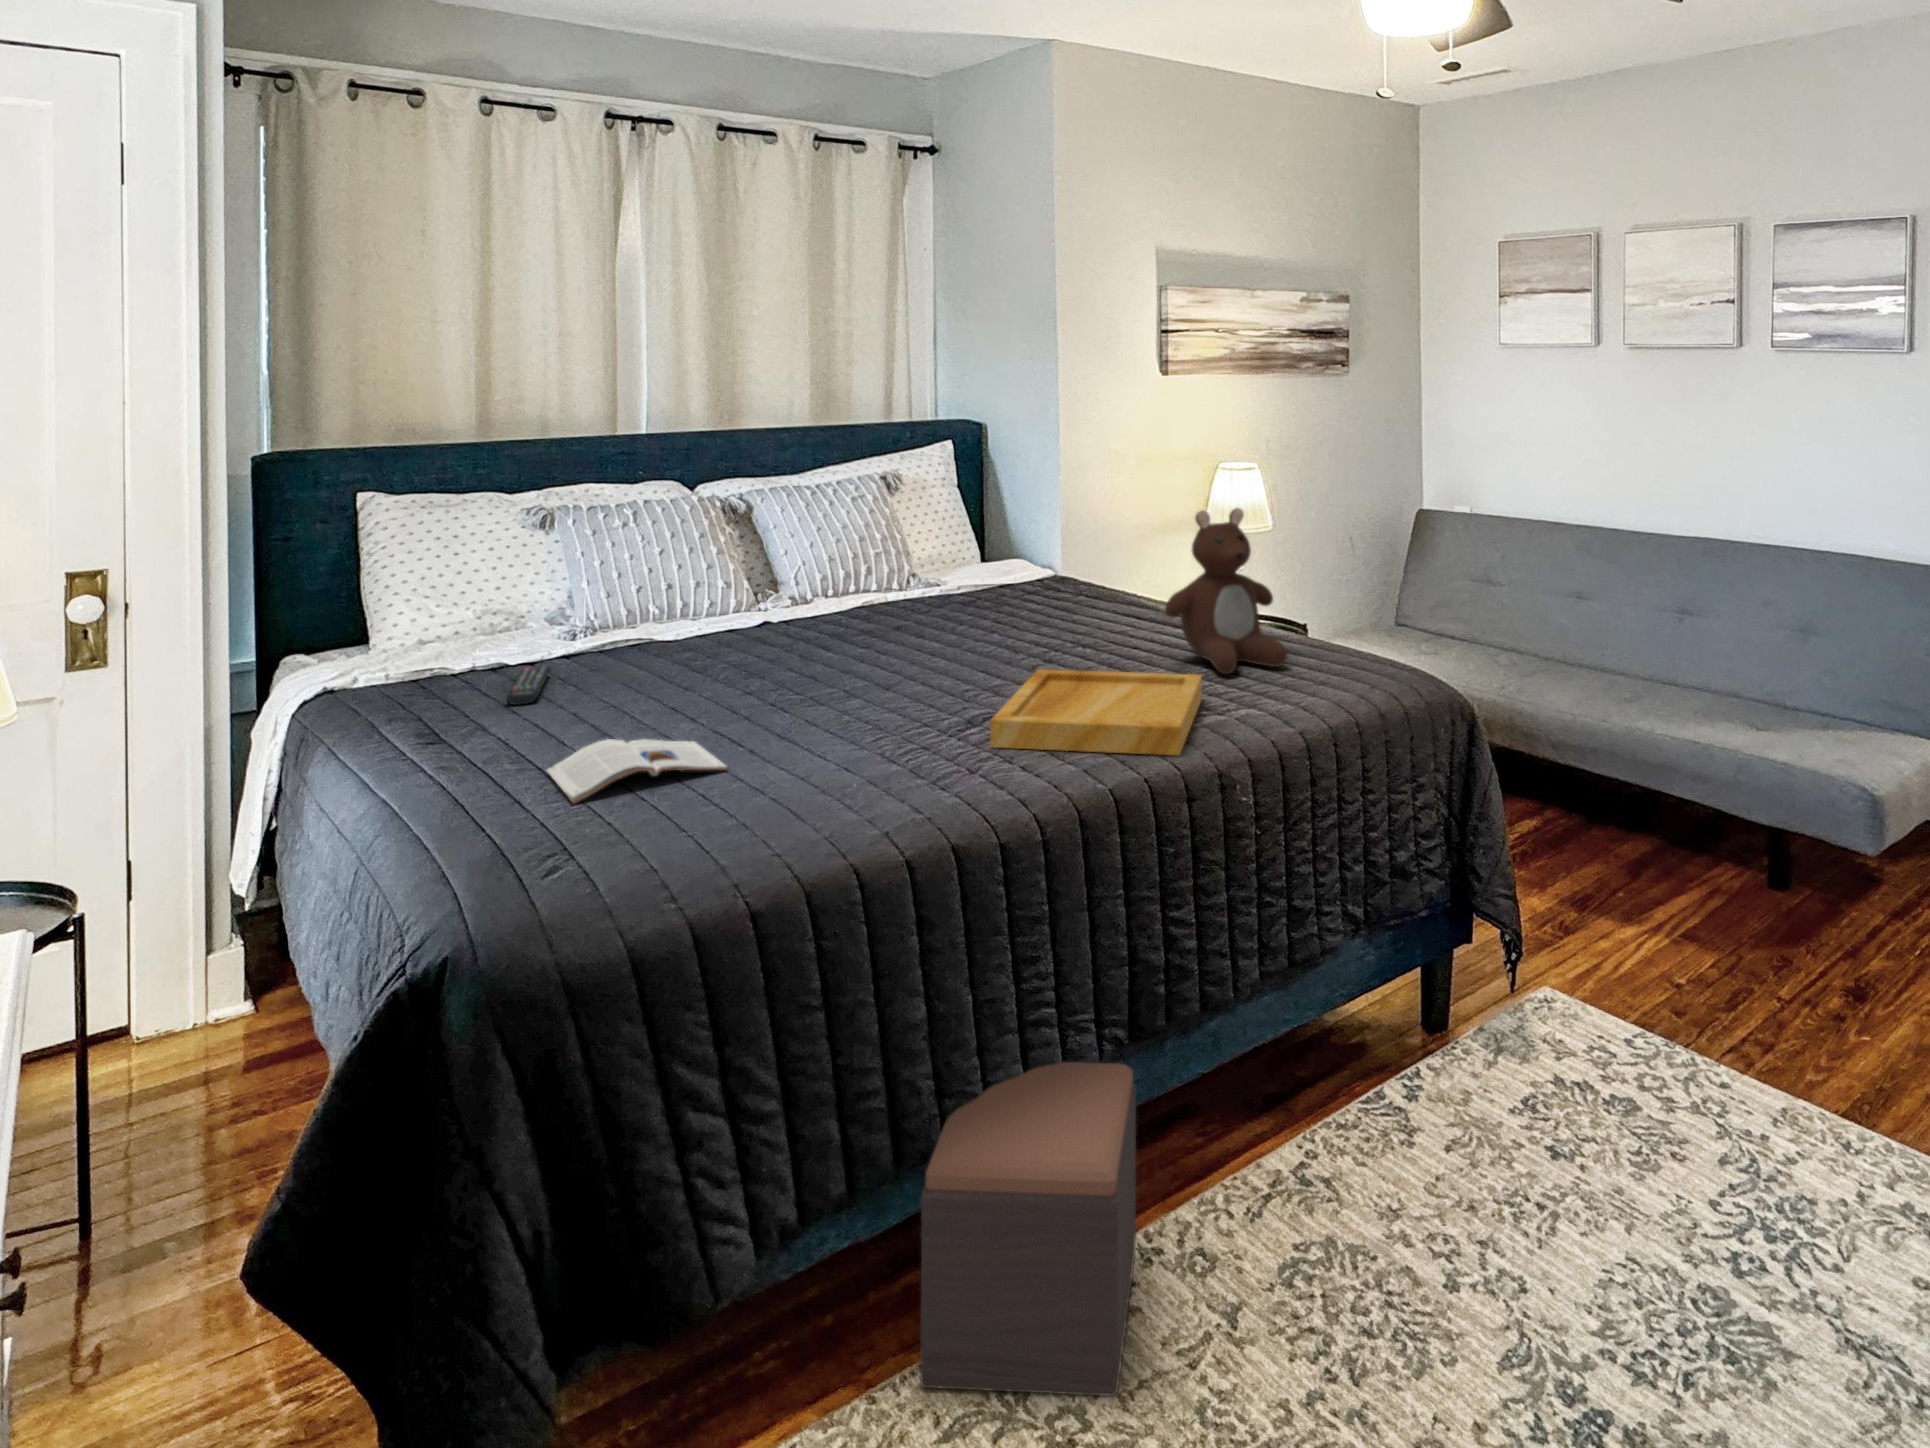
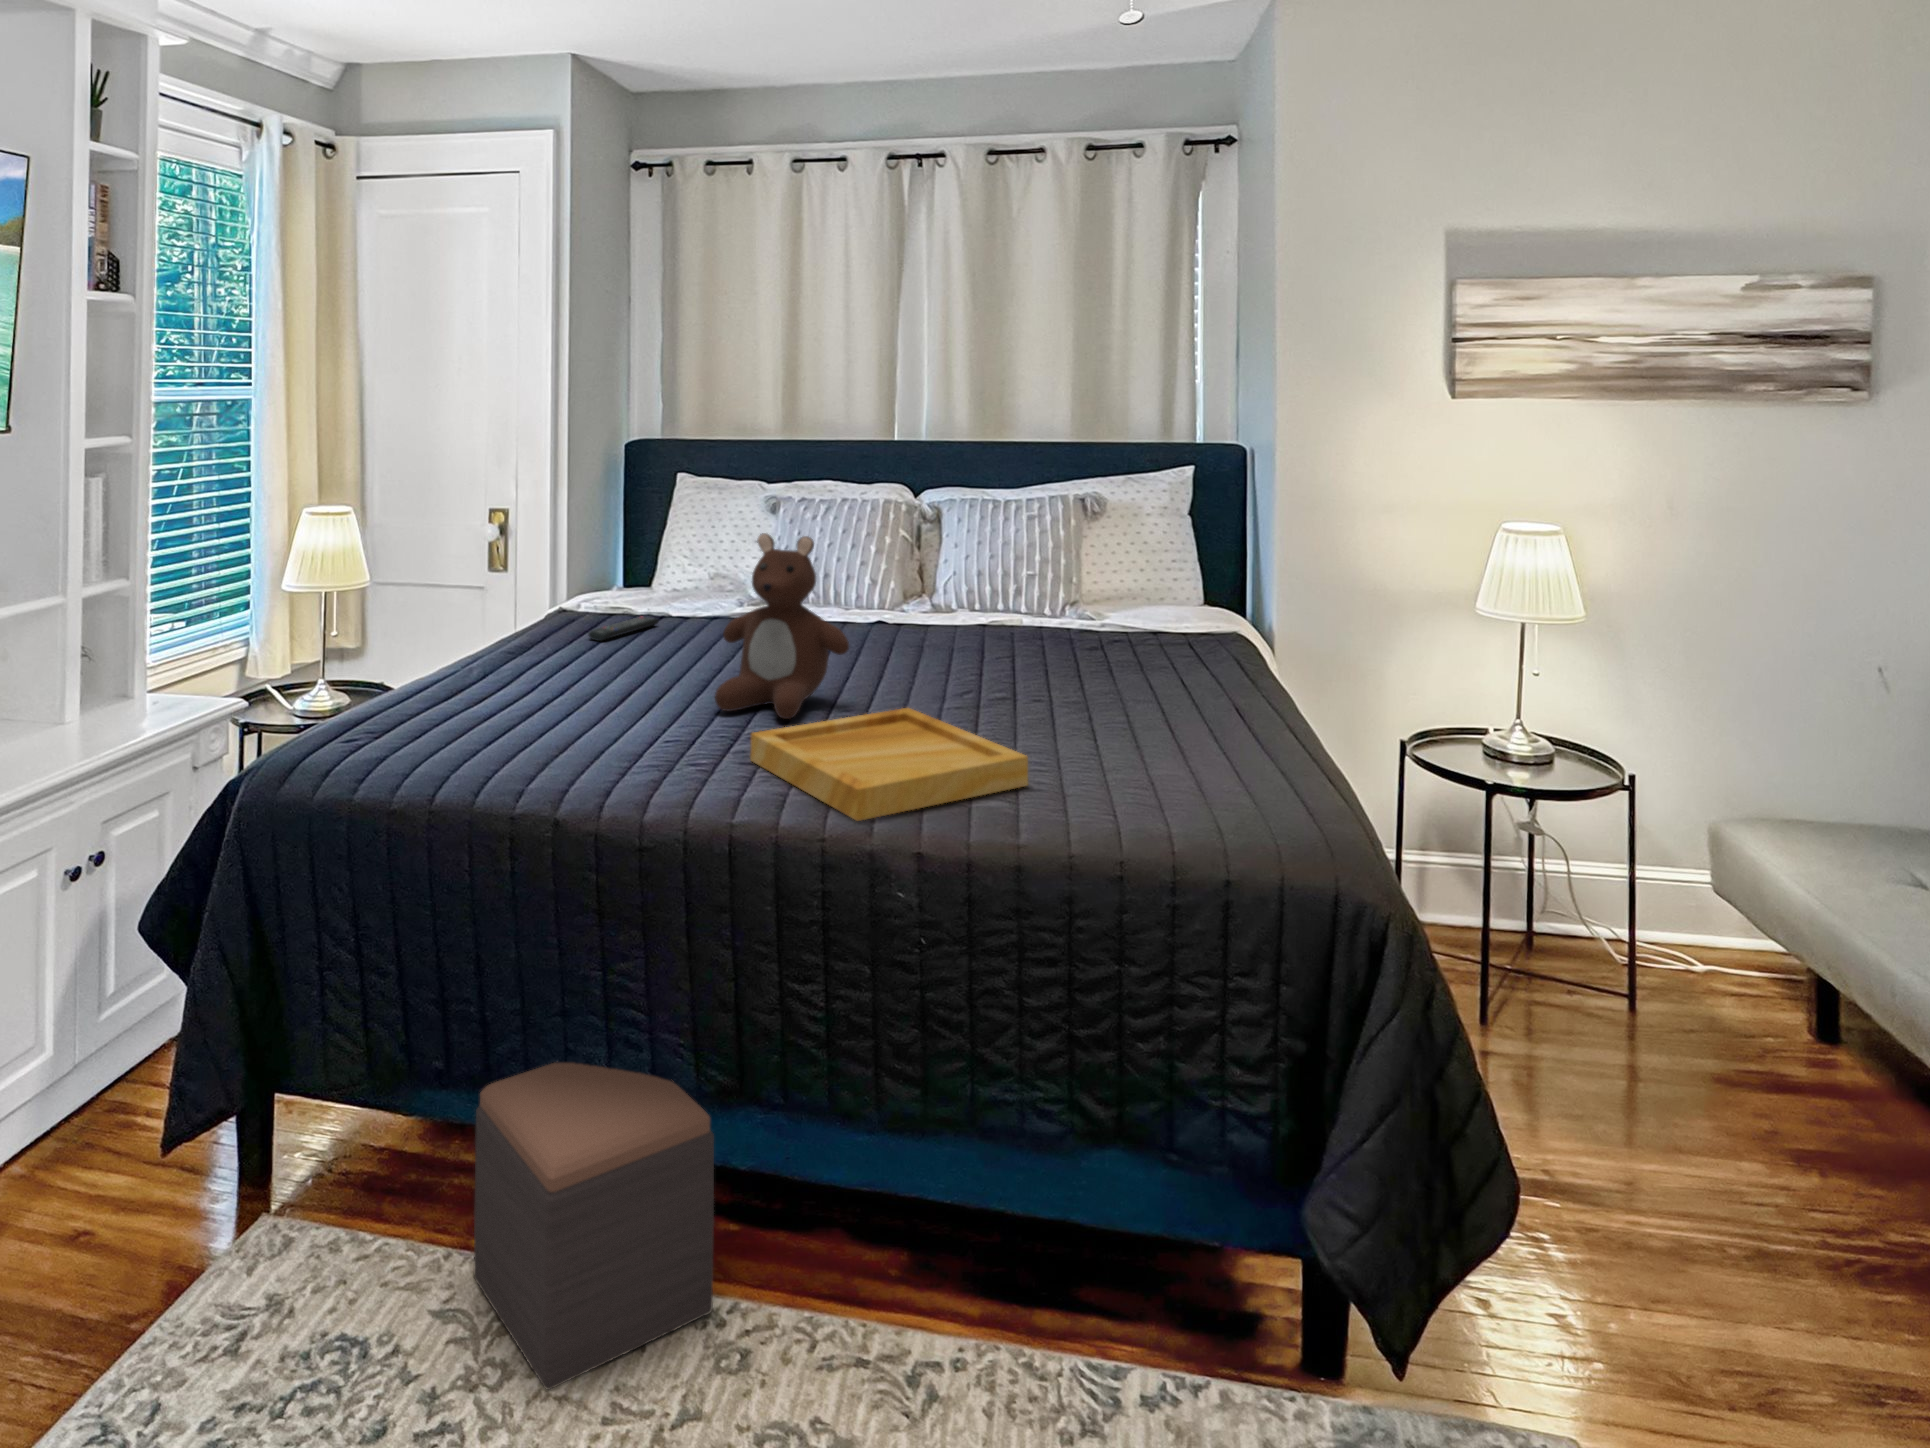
teddy bear: present [1165,508,1287,674] -> present [715,533,849,719]
magazine: present [546,739,727,803] -> none [461,671,605,716]

